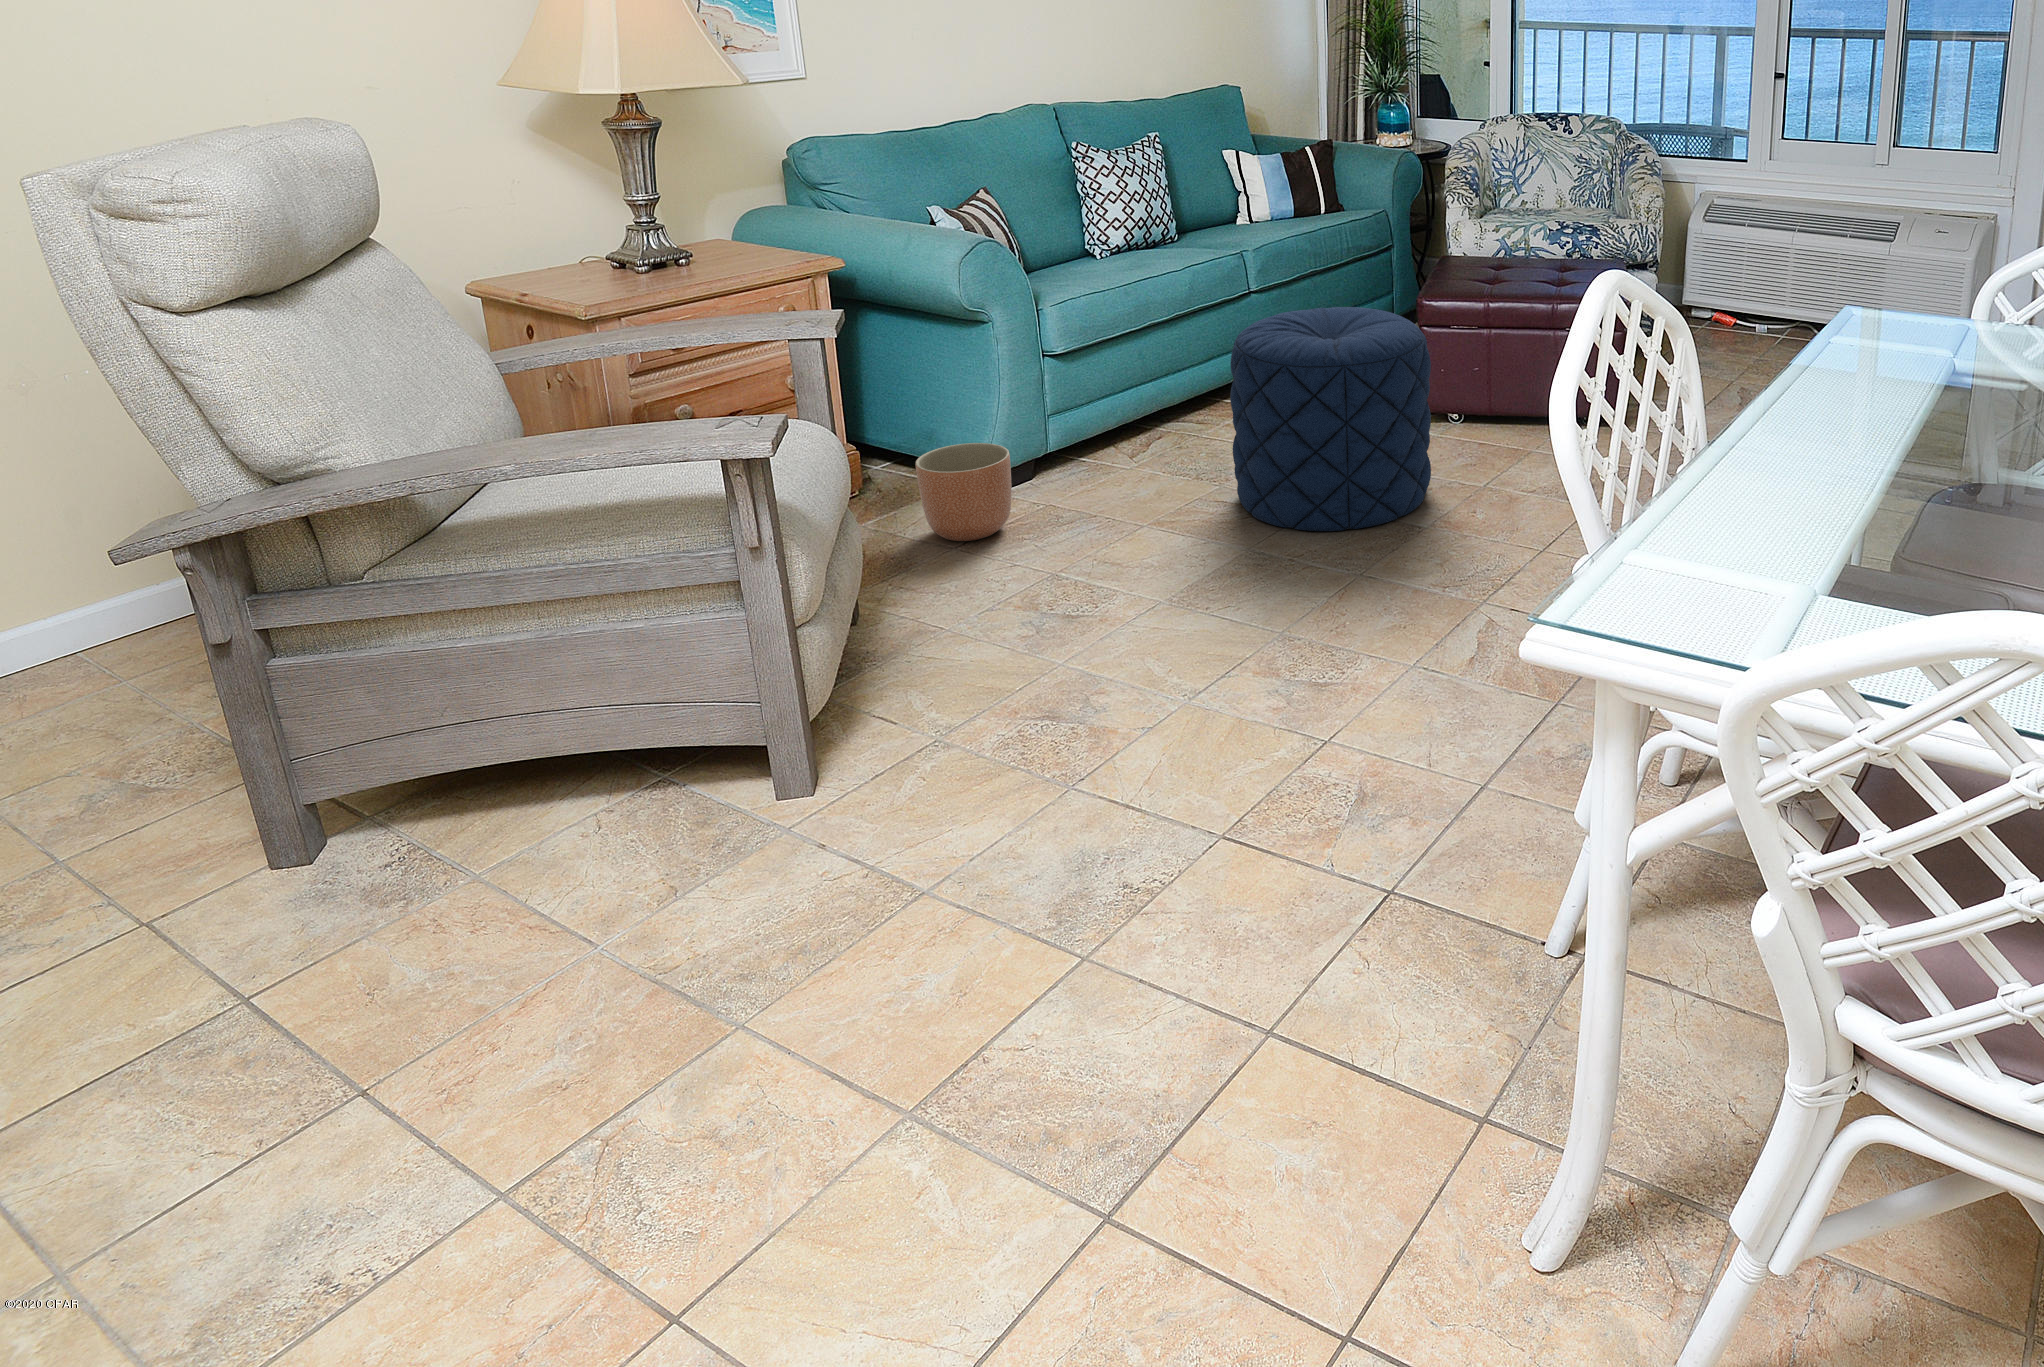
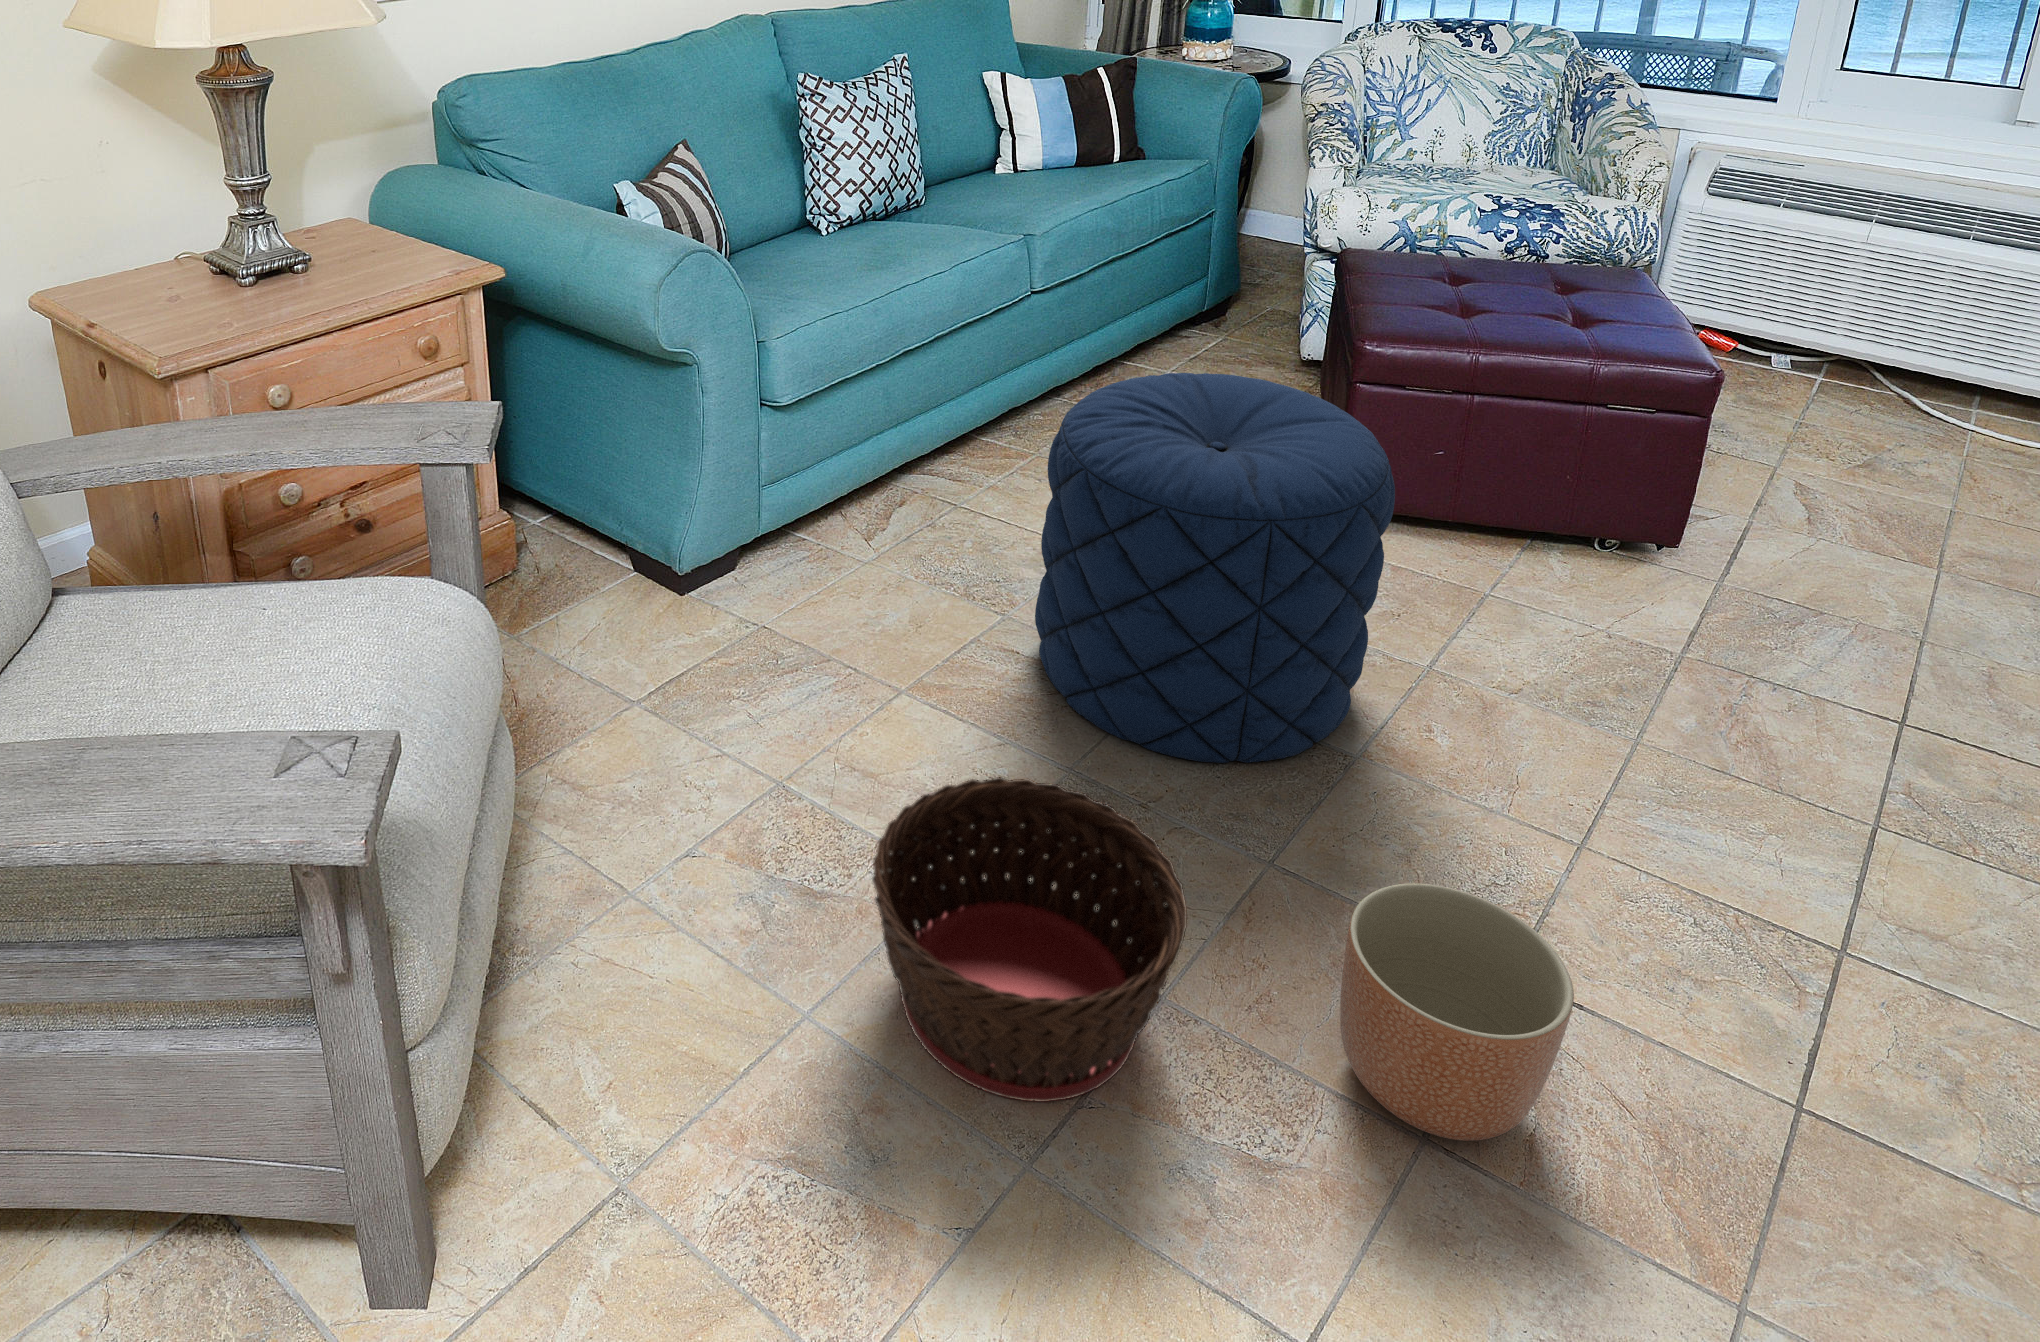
planter: present [916,443,1012,541] -> present [1340,883,1574,1141]
basket: none [1096,510,1273,658] -> present [872,777,1187,1102]

